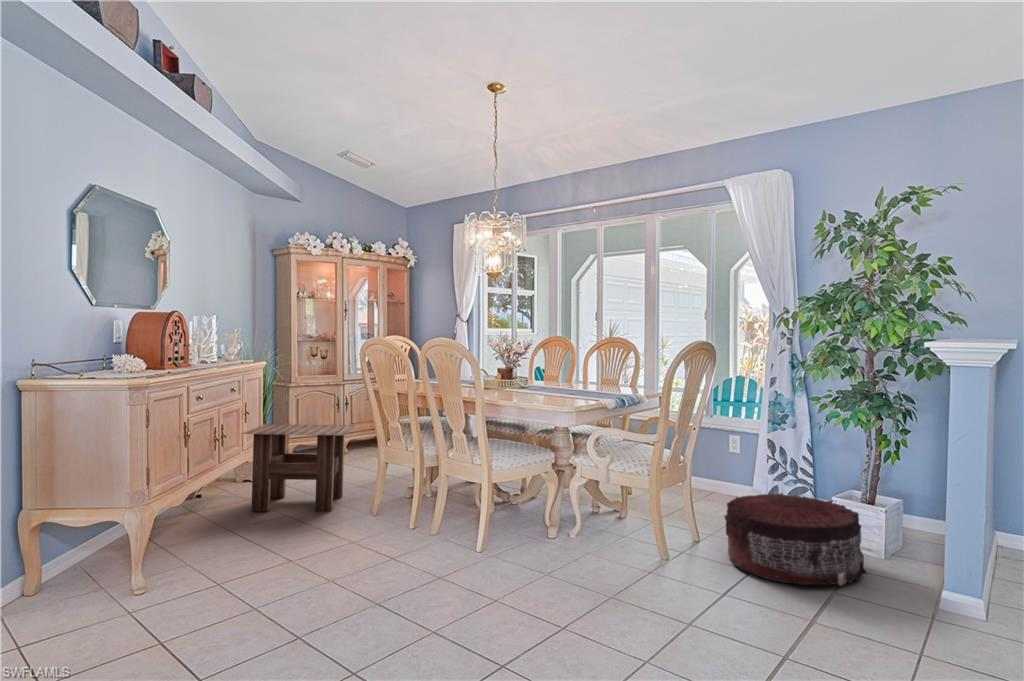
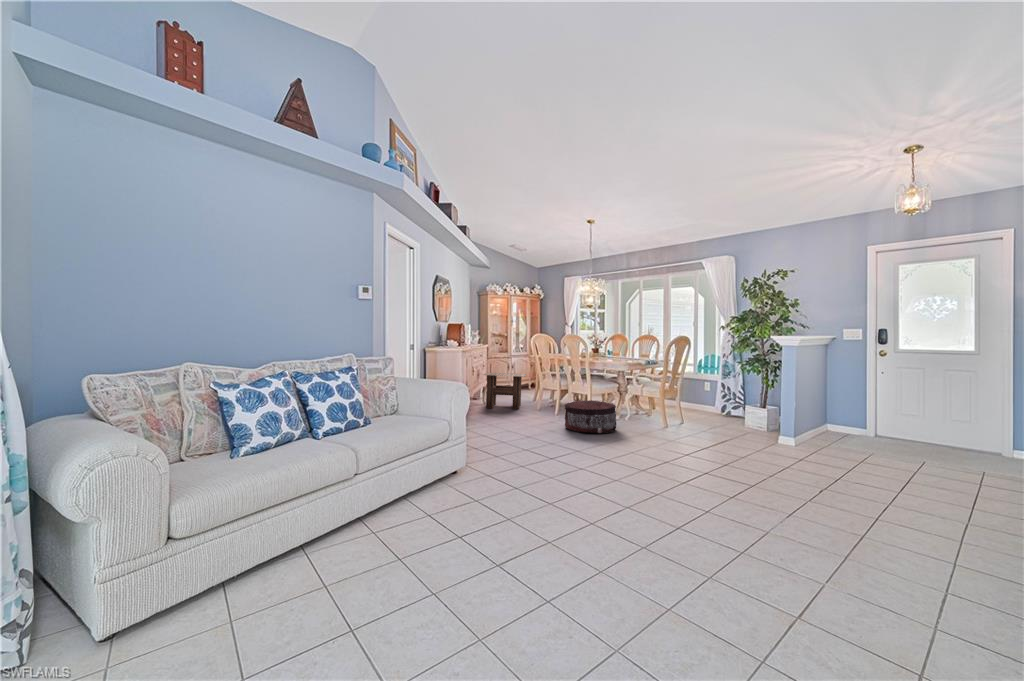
pouf: present [724,493,867,586] -> present [565,400,616,433]

